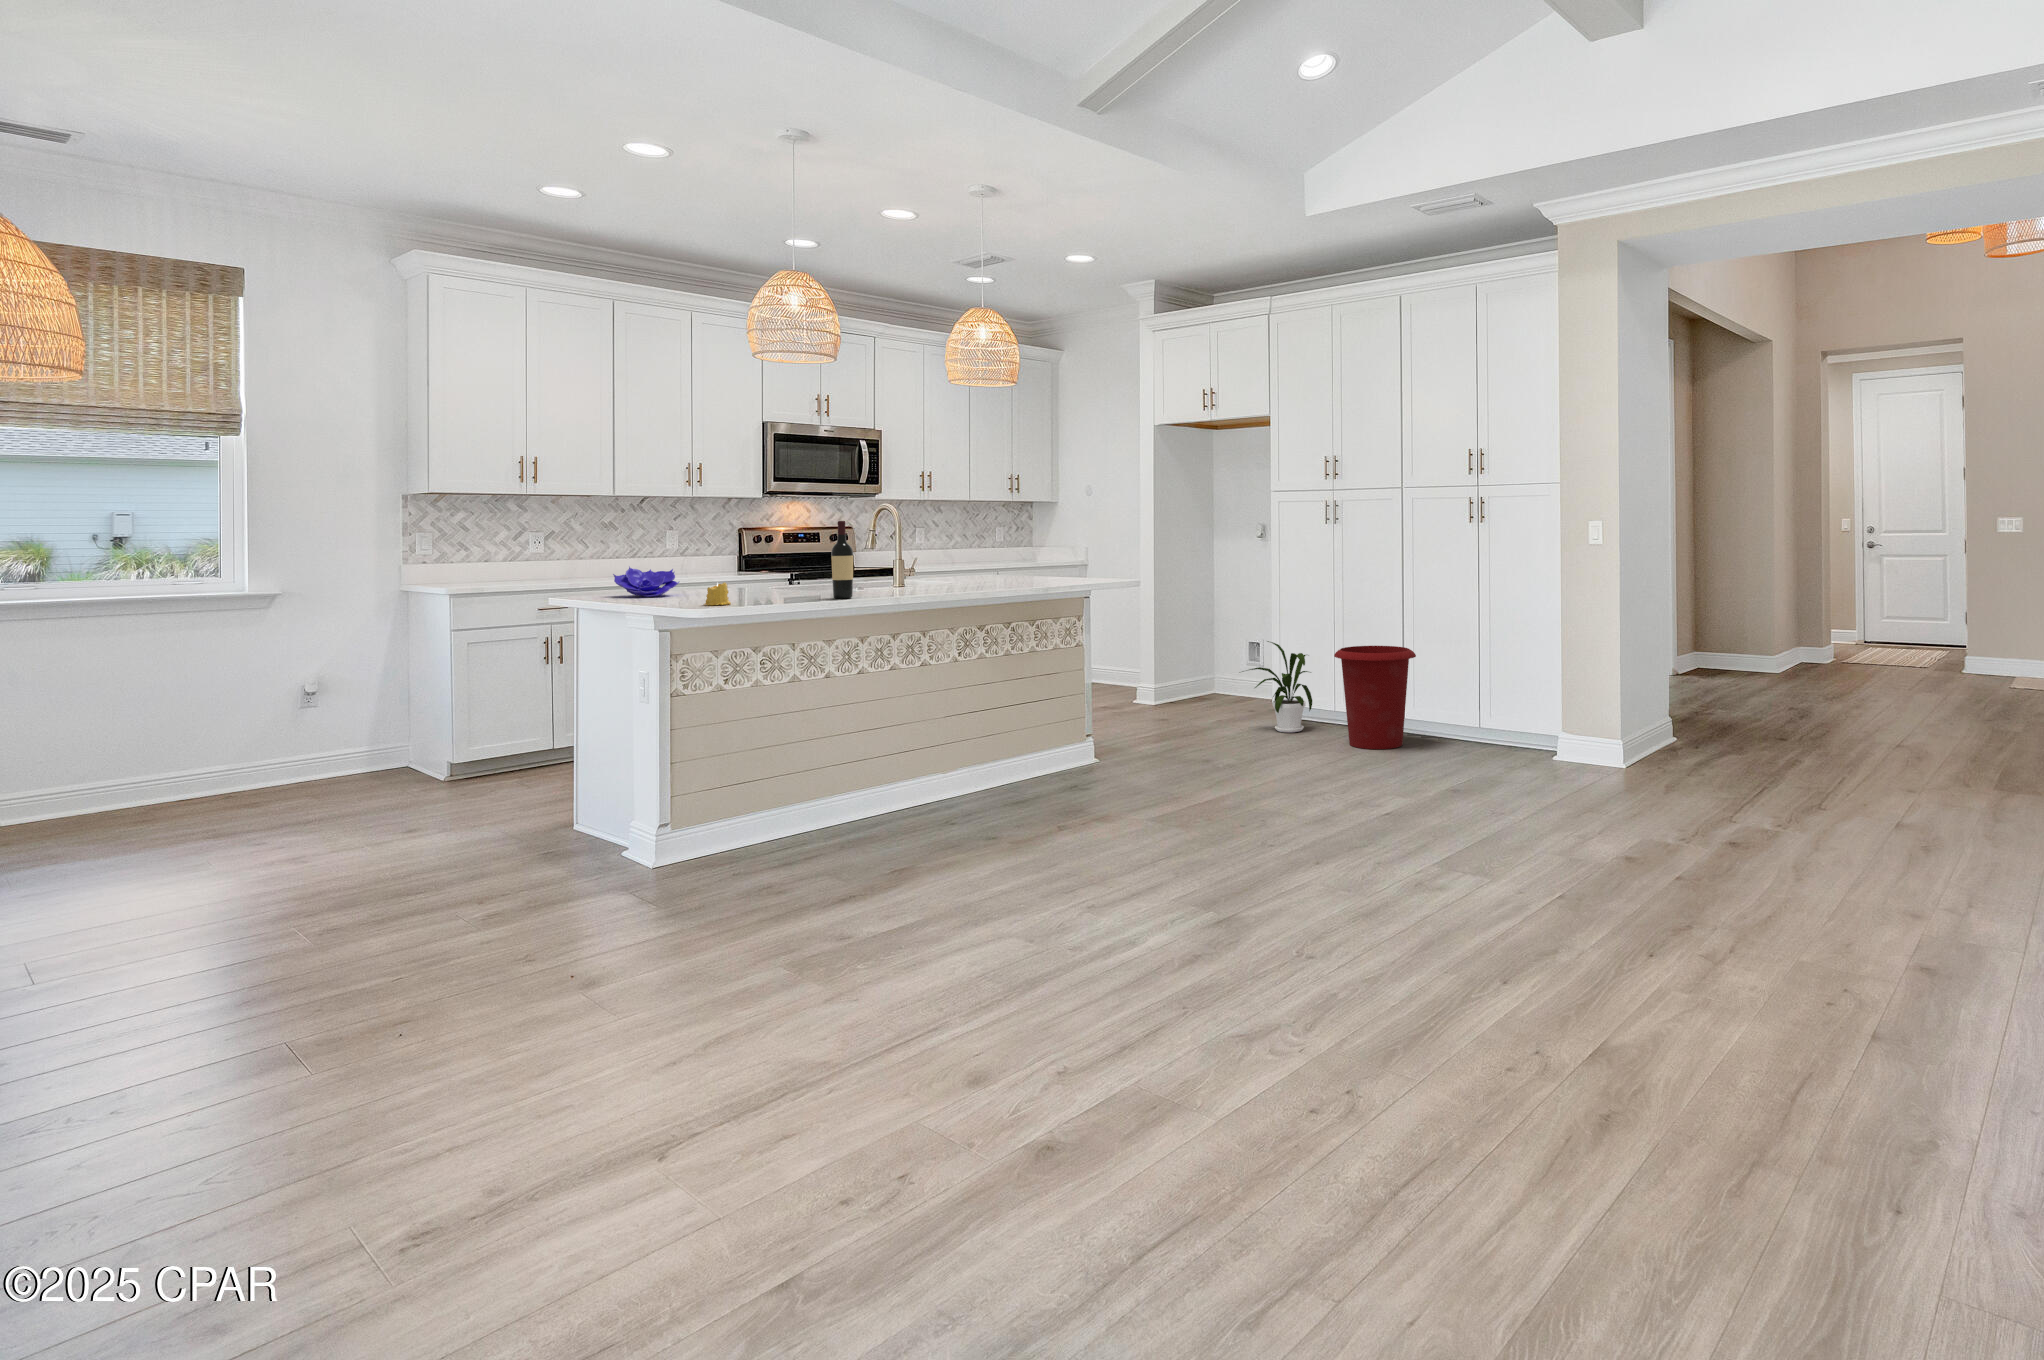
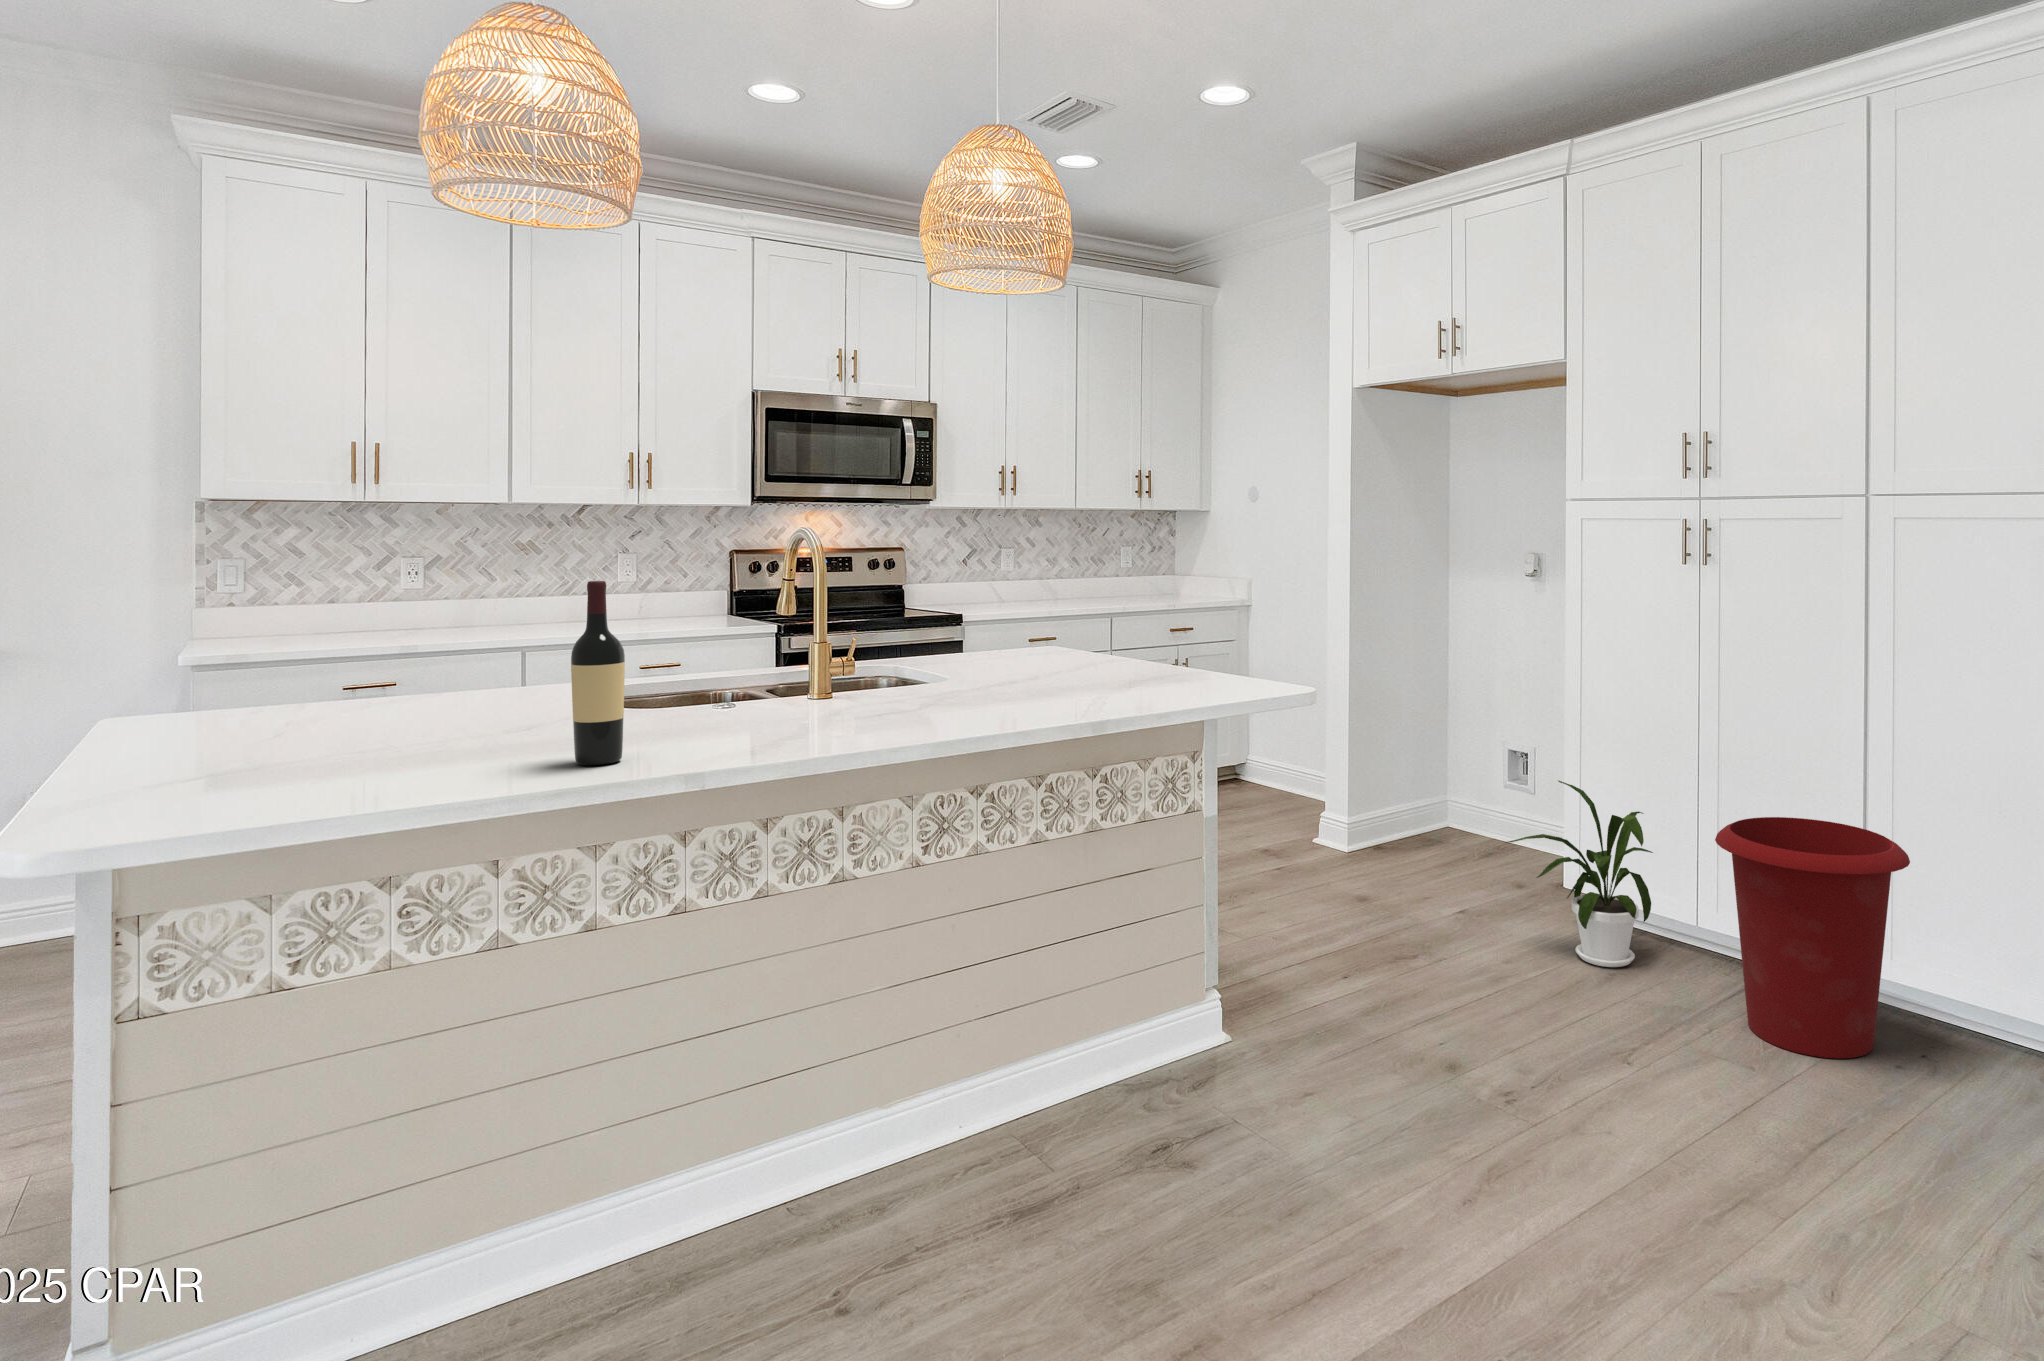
decorative bowl: present [613,567,679,597] -> none [210,658,363,730]
candle: present [704,582,731,605] -> none [204,738,280,801]

